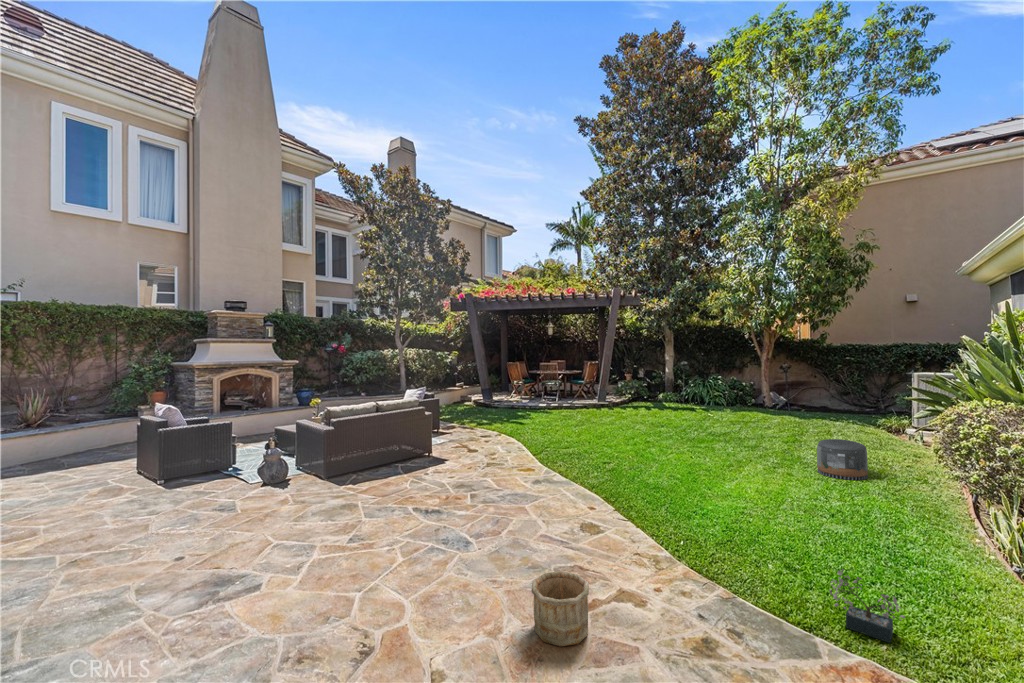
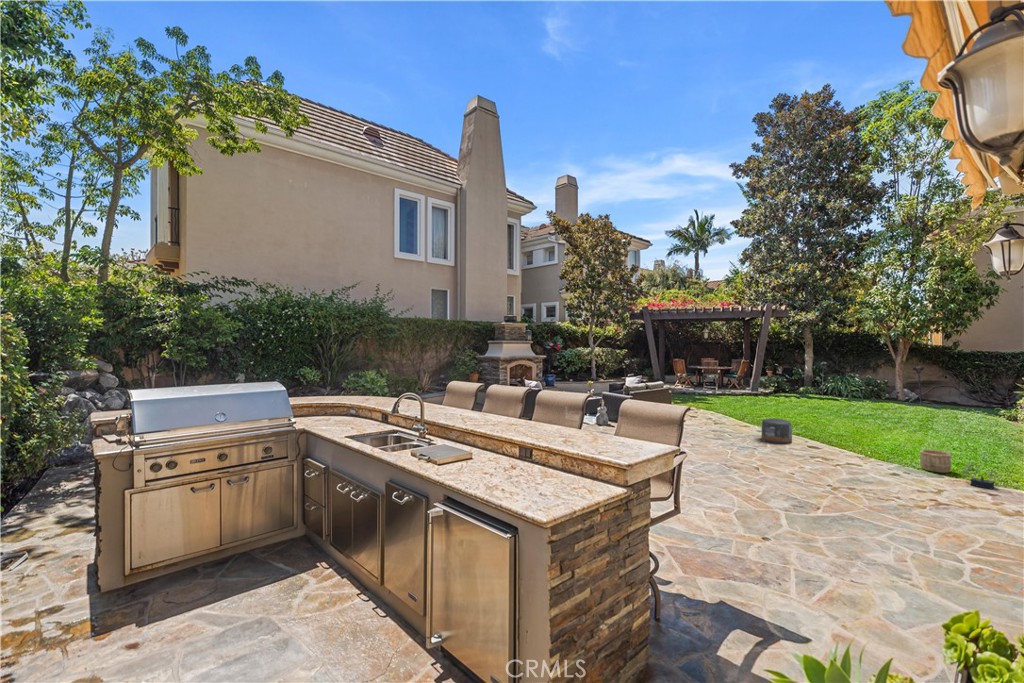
pouf: present [817,439,868,480] -> present [761,419,792,444]
wooden bucket: present [531,571,589,646] -> present [920,449,951,473]

